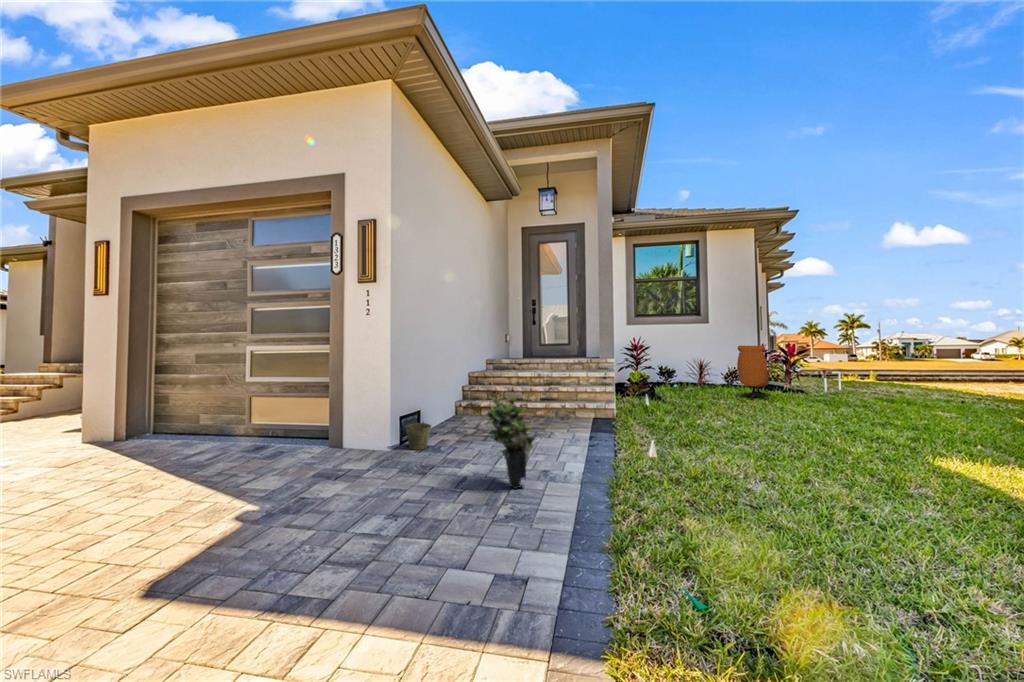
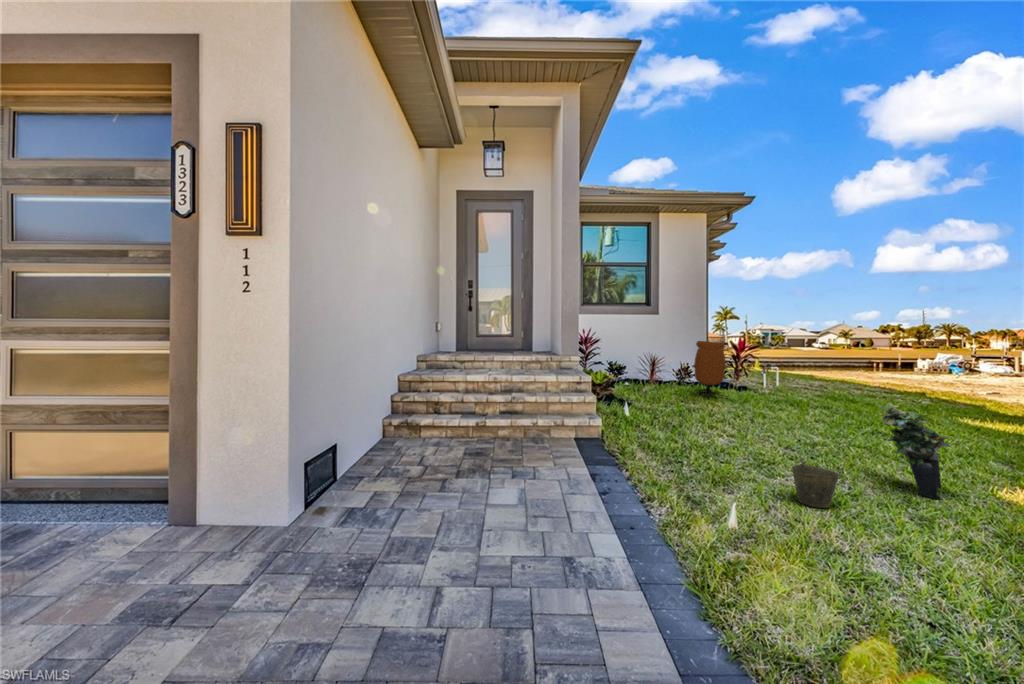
potted plant: present [486,396,536,489] -> present [878,403,951,499]
bucket: present [405,423,431,450] -> present [791,462,840,508]

